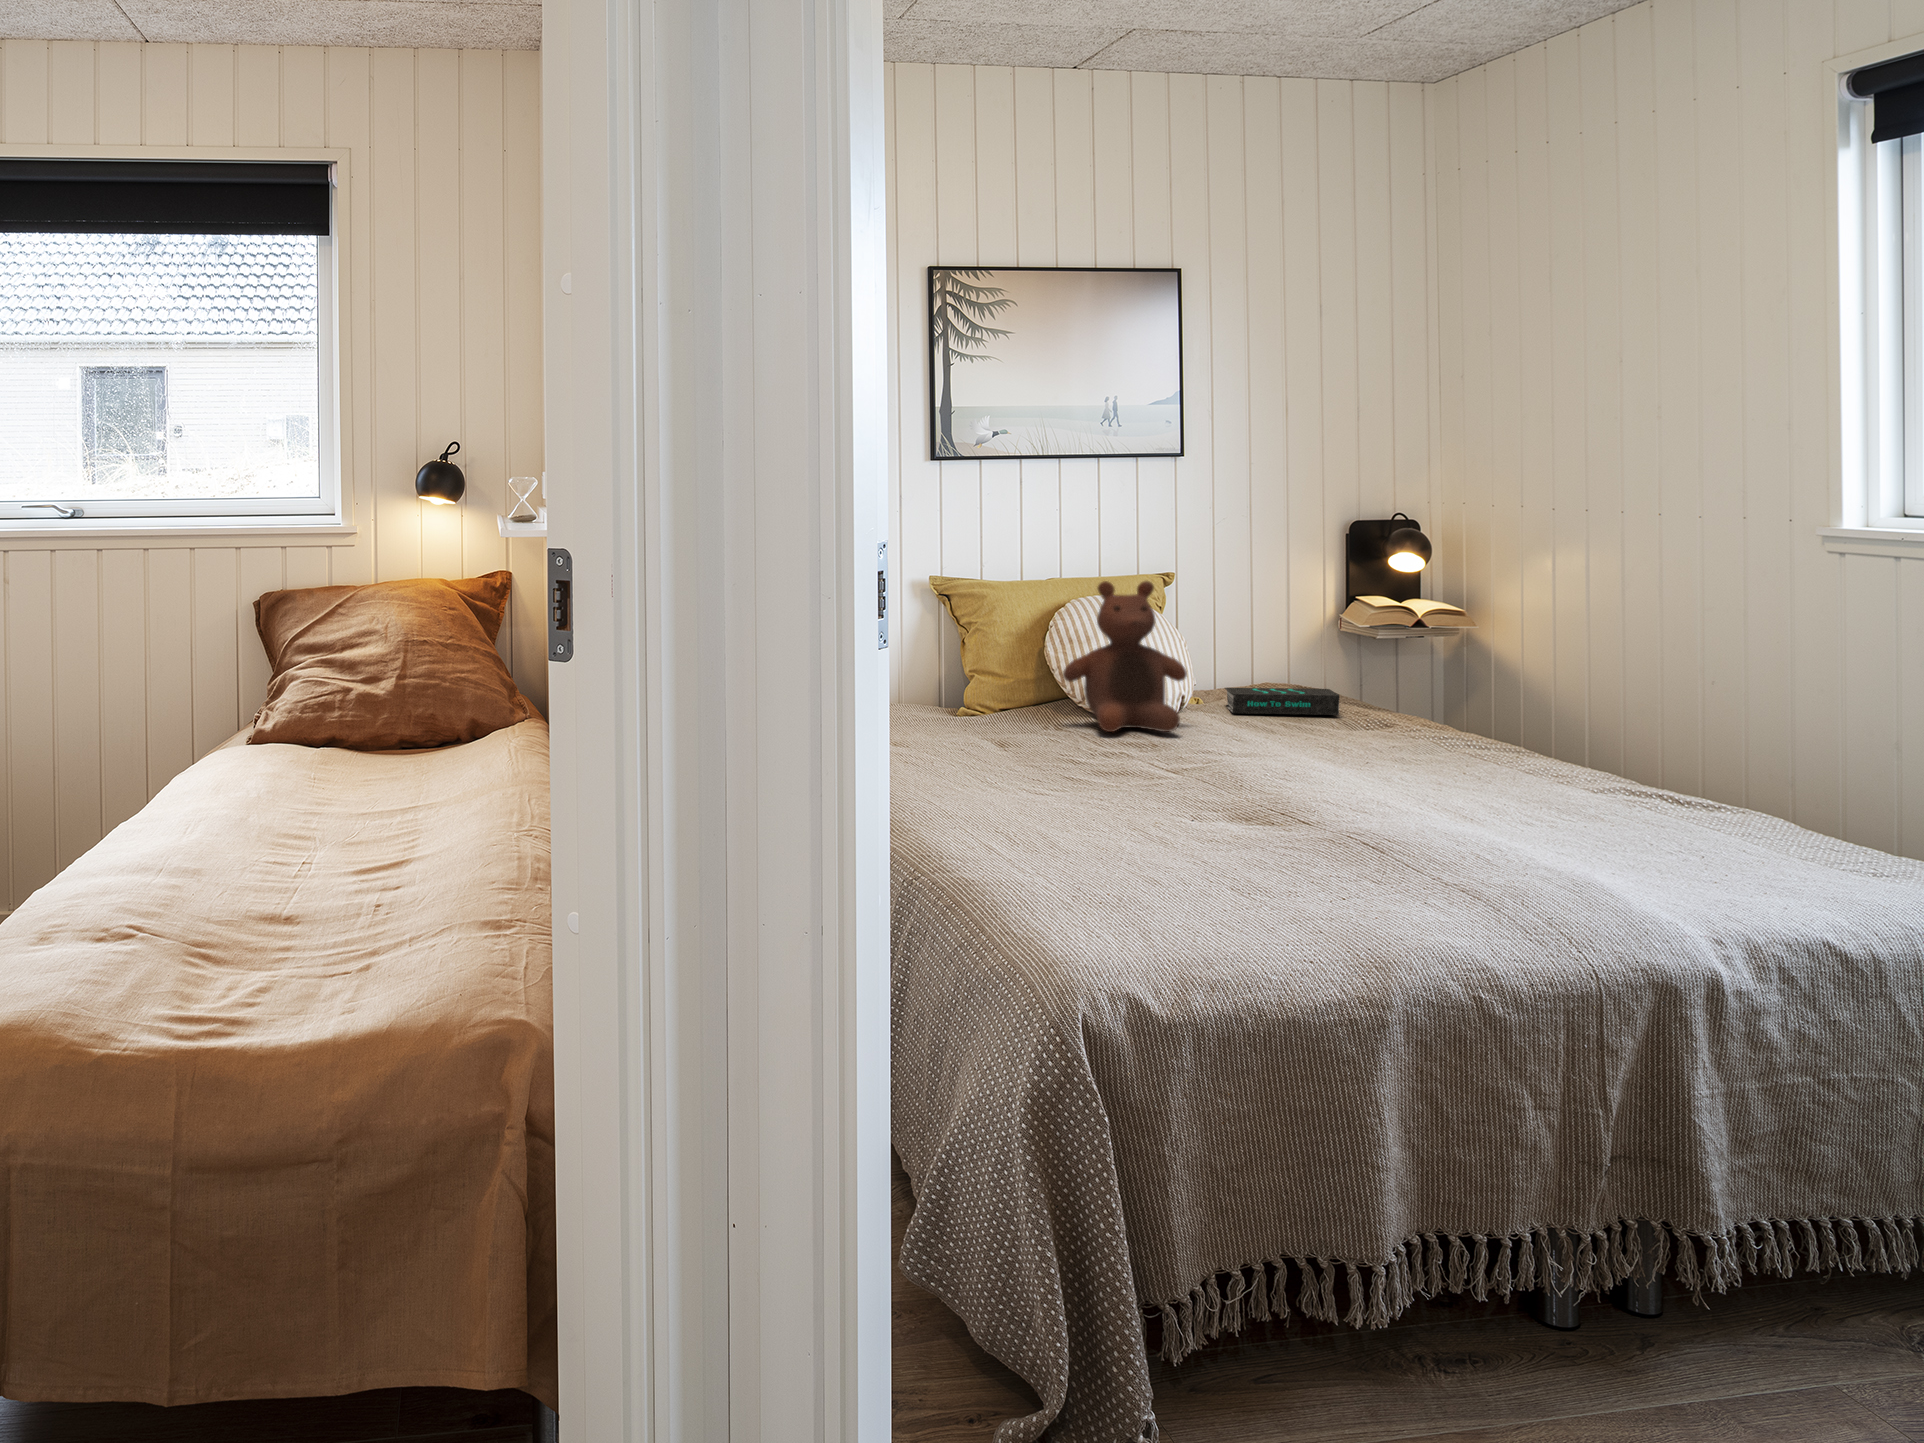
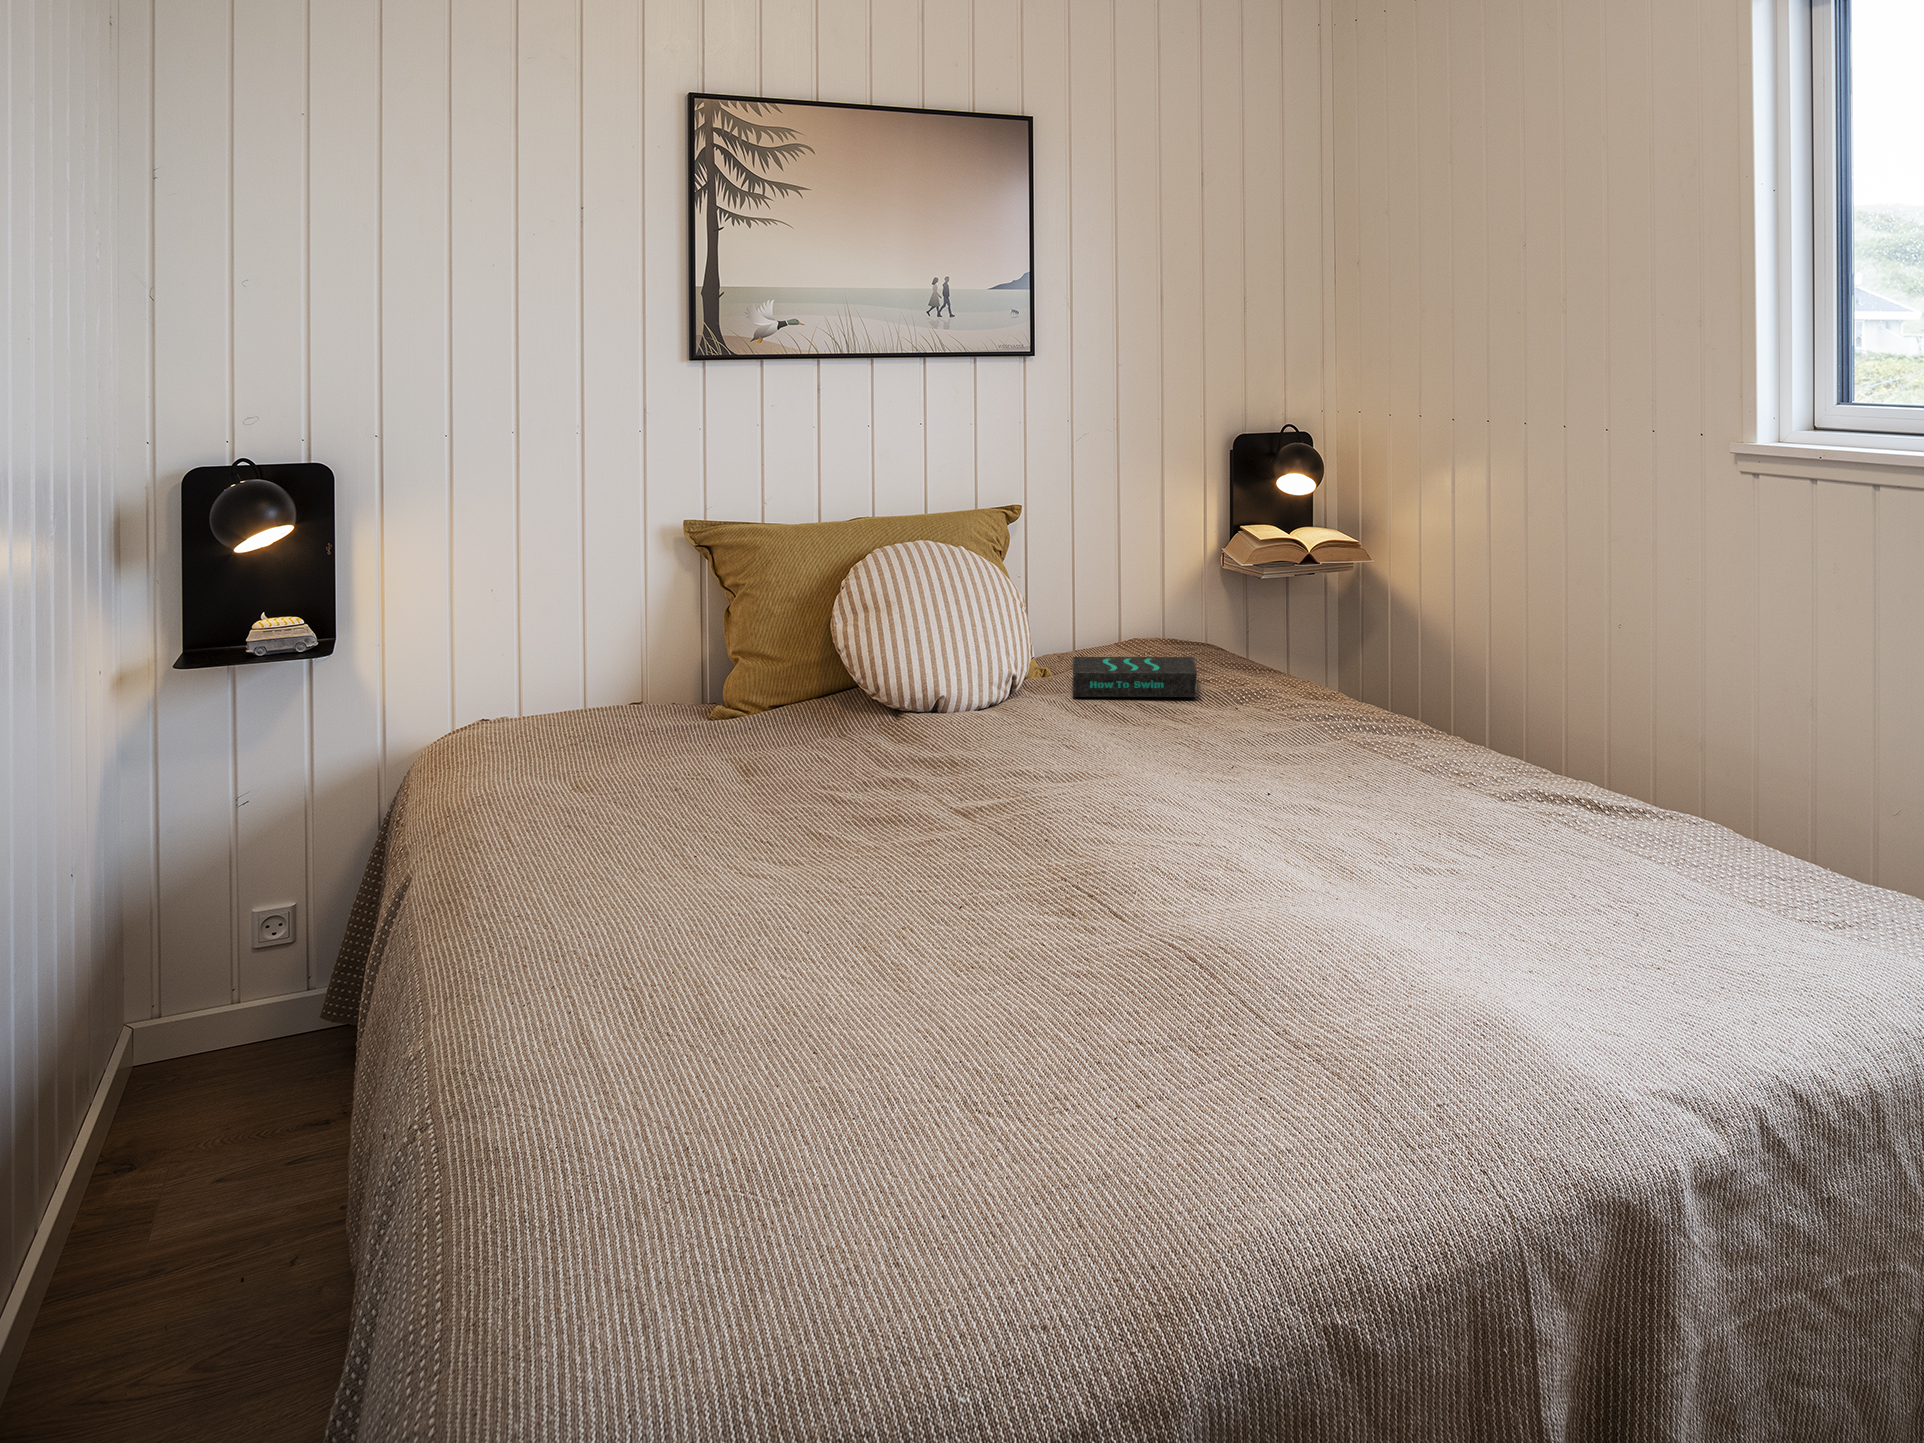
stuffed bear: present [1063,581,1187,732] -> none [842,538,1003,746]

